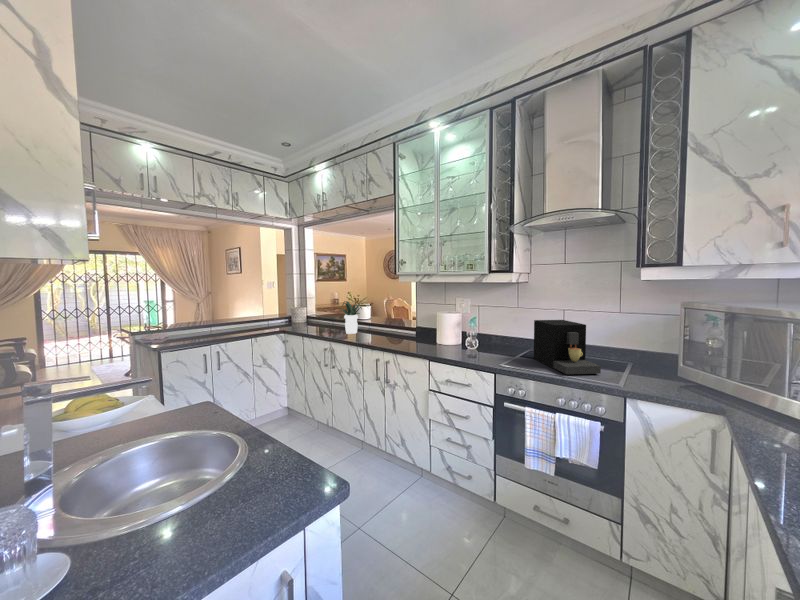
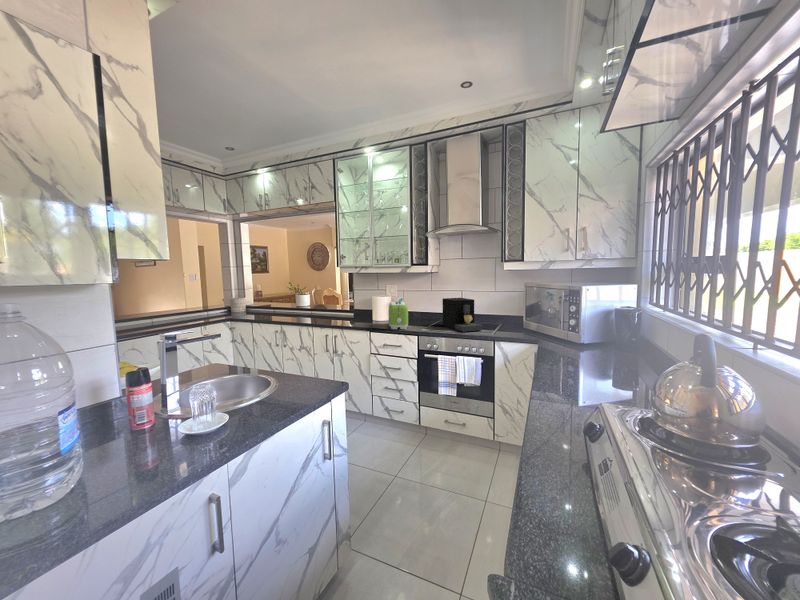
potted plant: present [342,301,362,334] -> none [279,290,313,318]
toaster: none [455,322,482,362] -> present [388,301,408,329]

